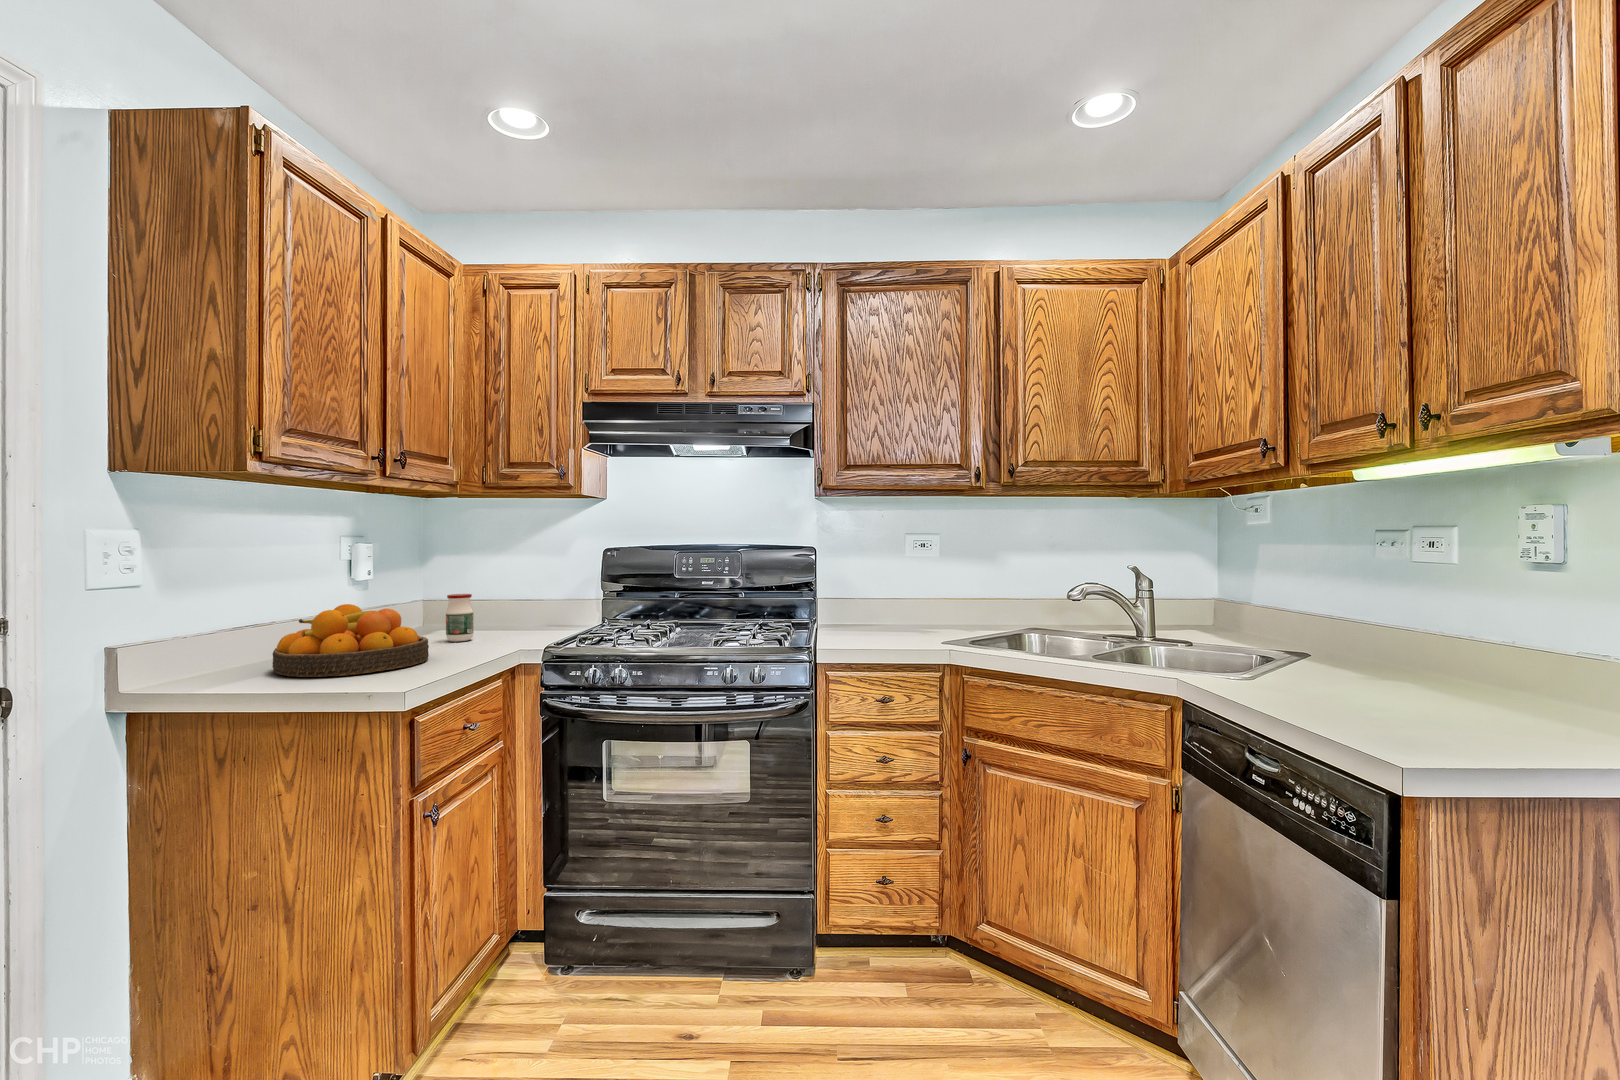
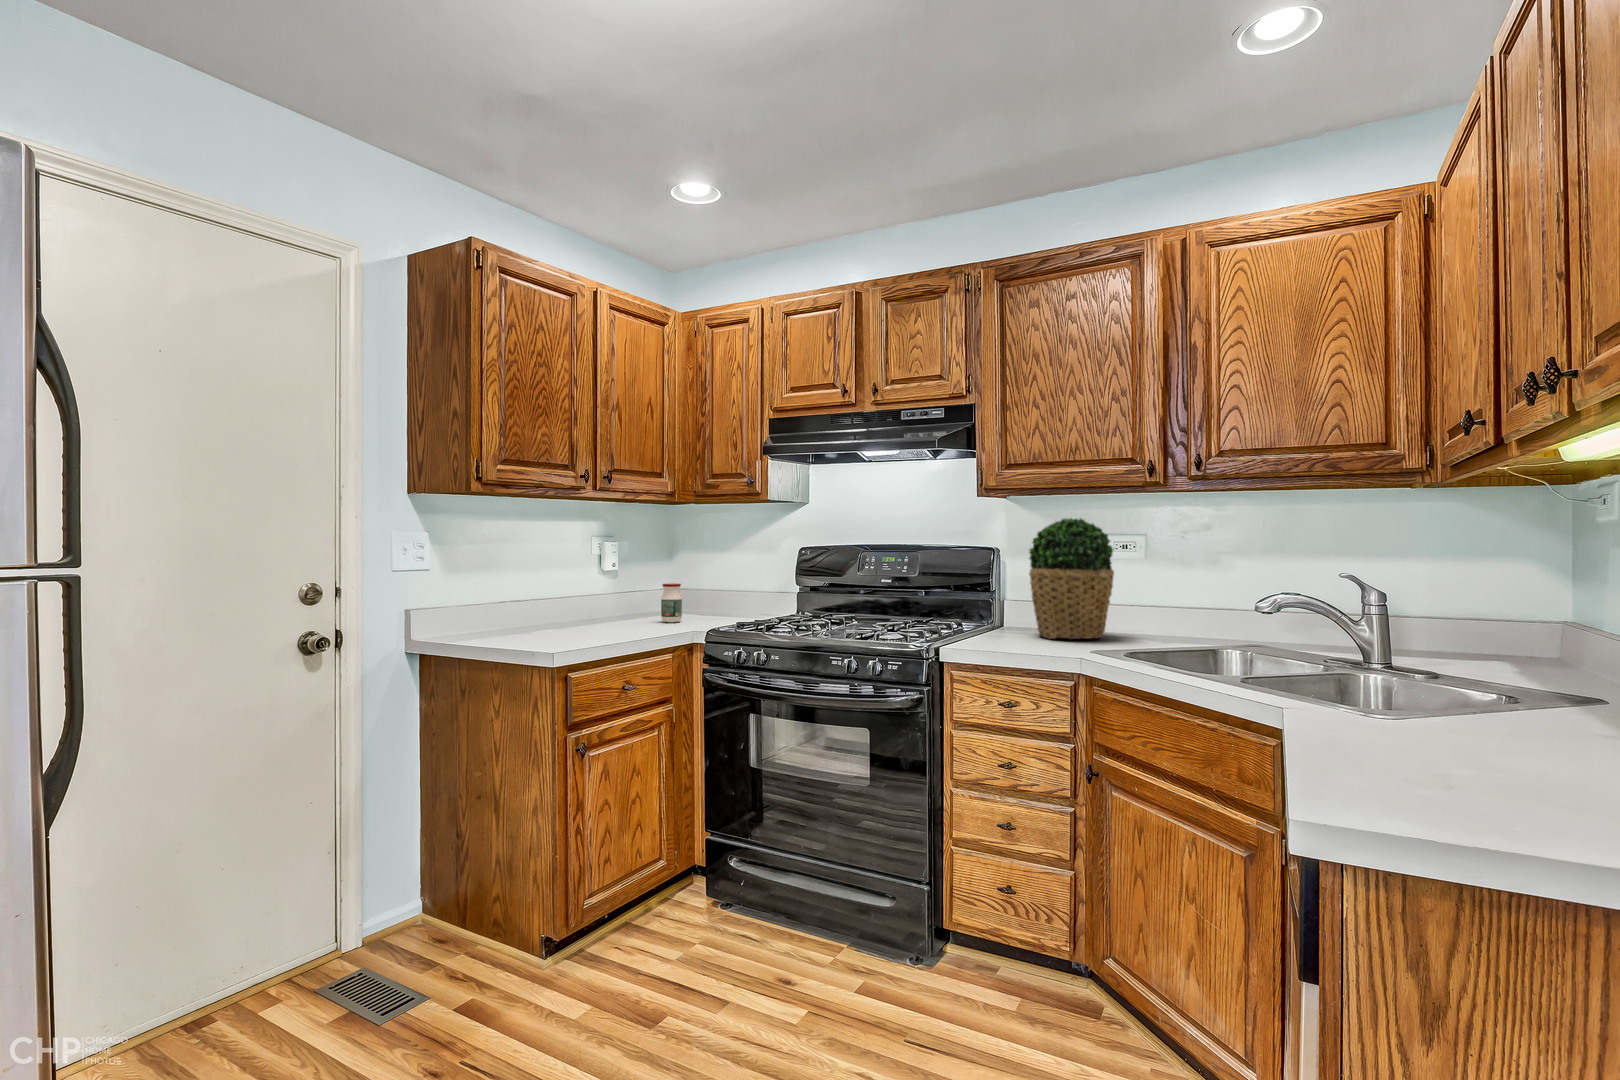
potted plant: none [864,517,941,631] -> present [1029,518,1114,639]
fruit bowl: present [272,604,429,677] -> none [529,587,632,639]

